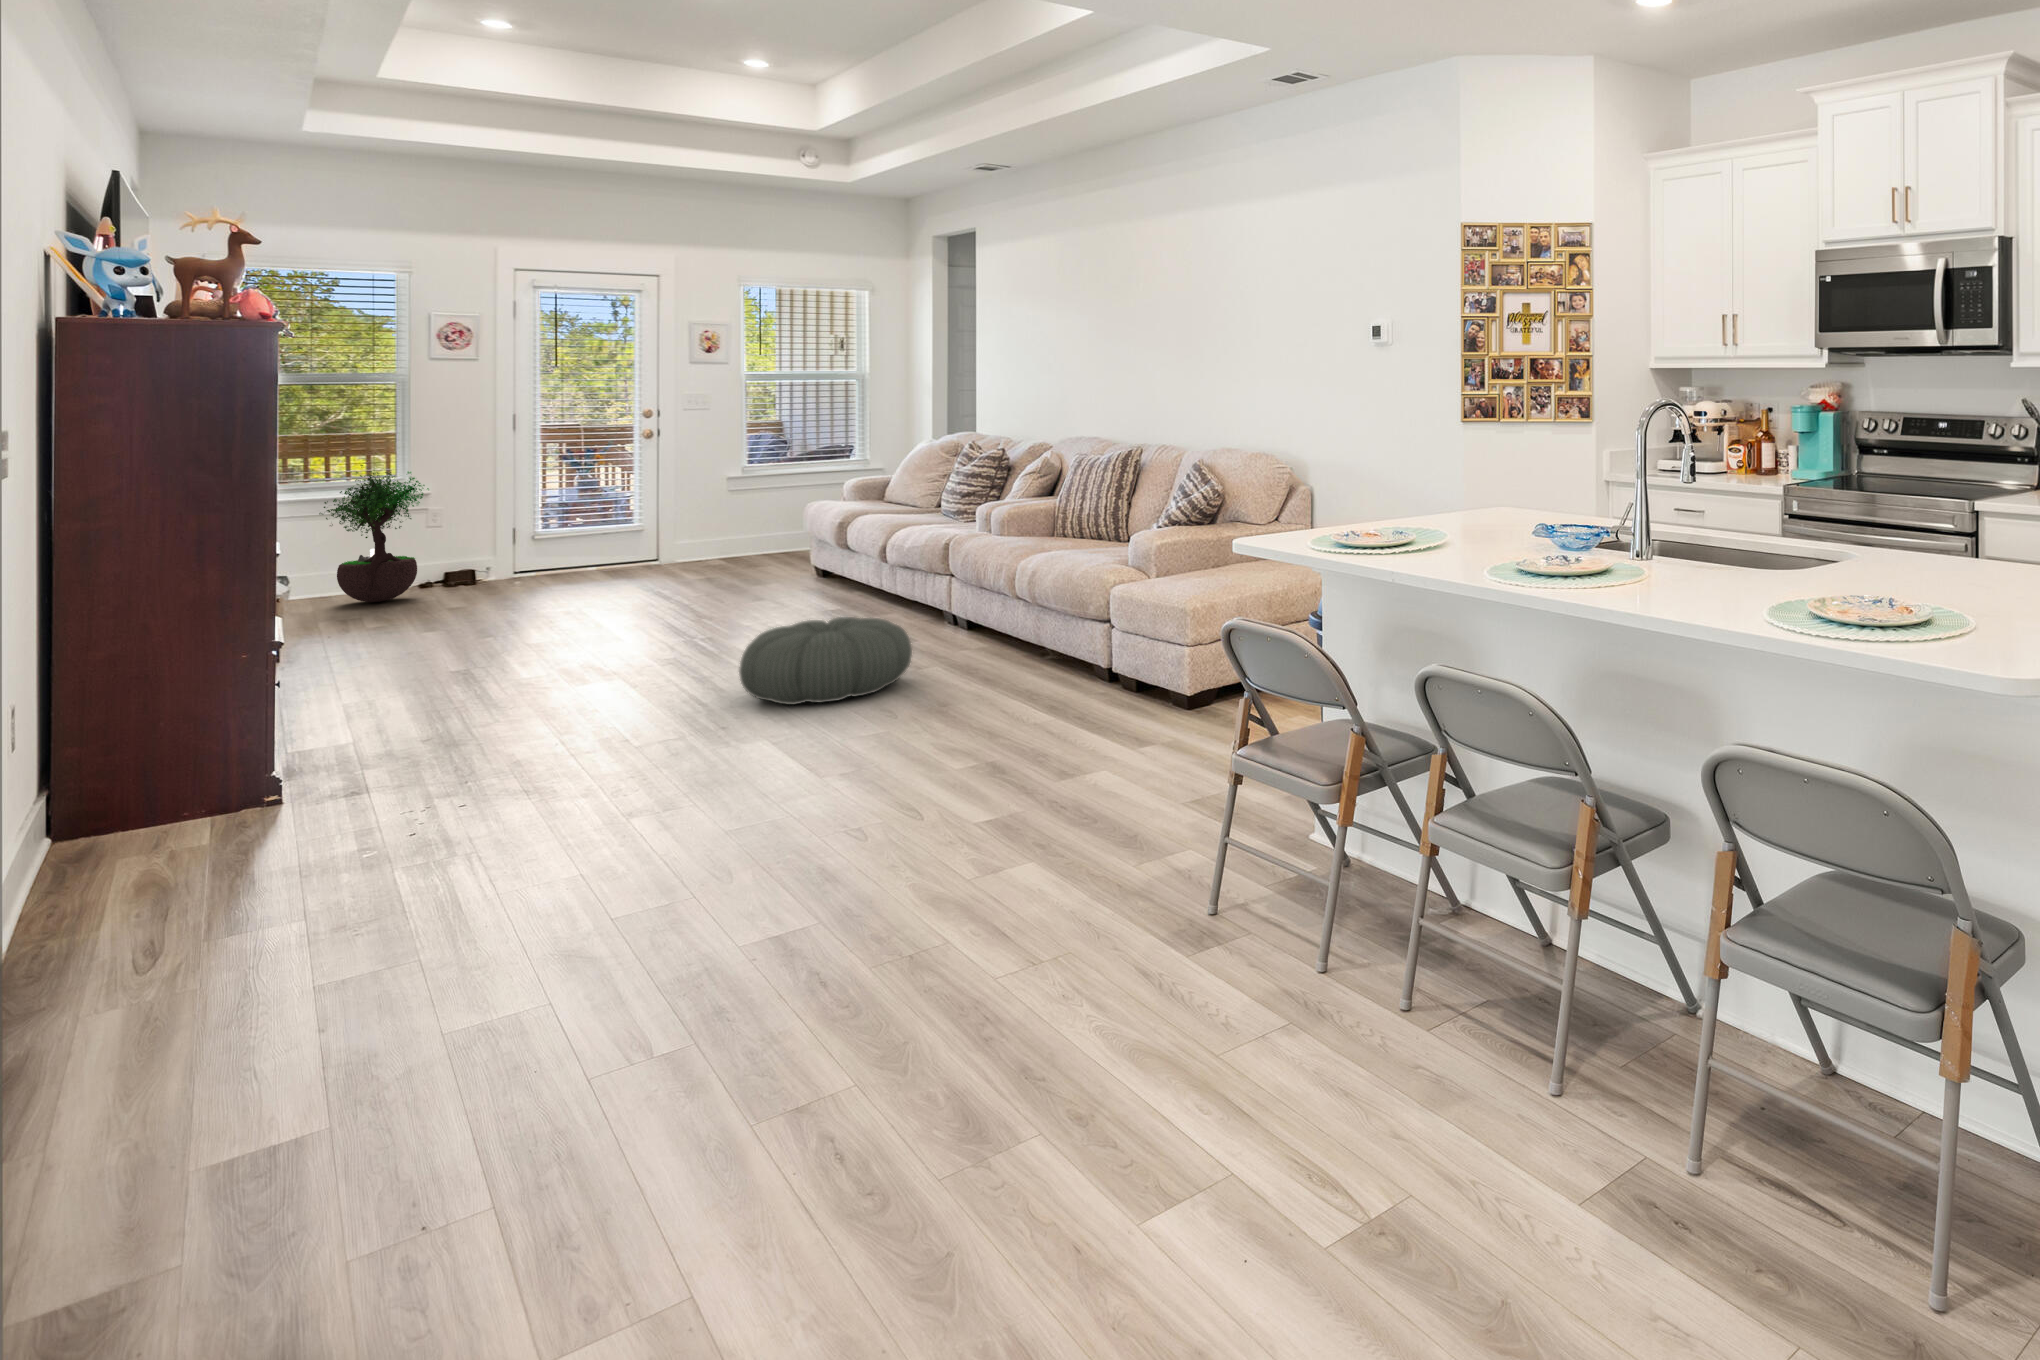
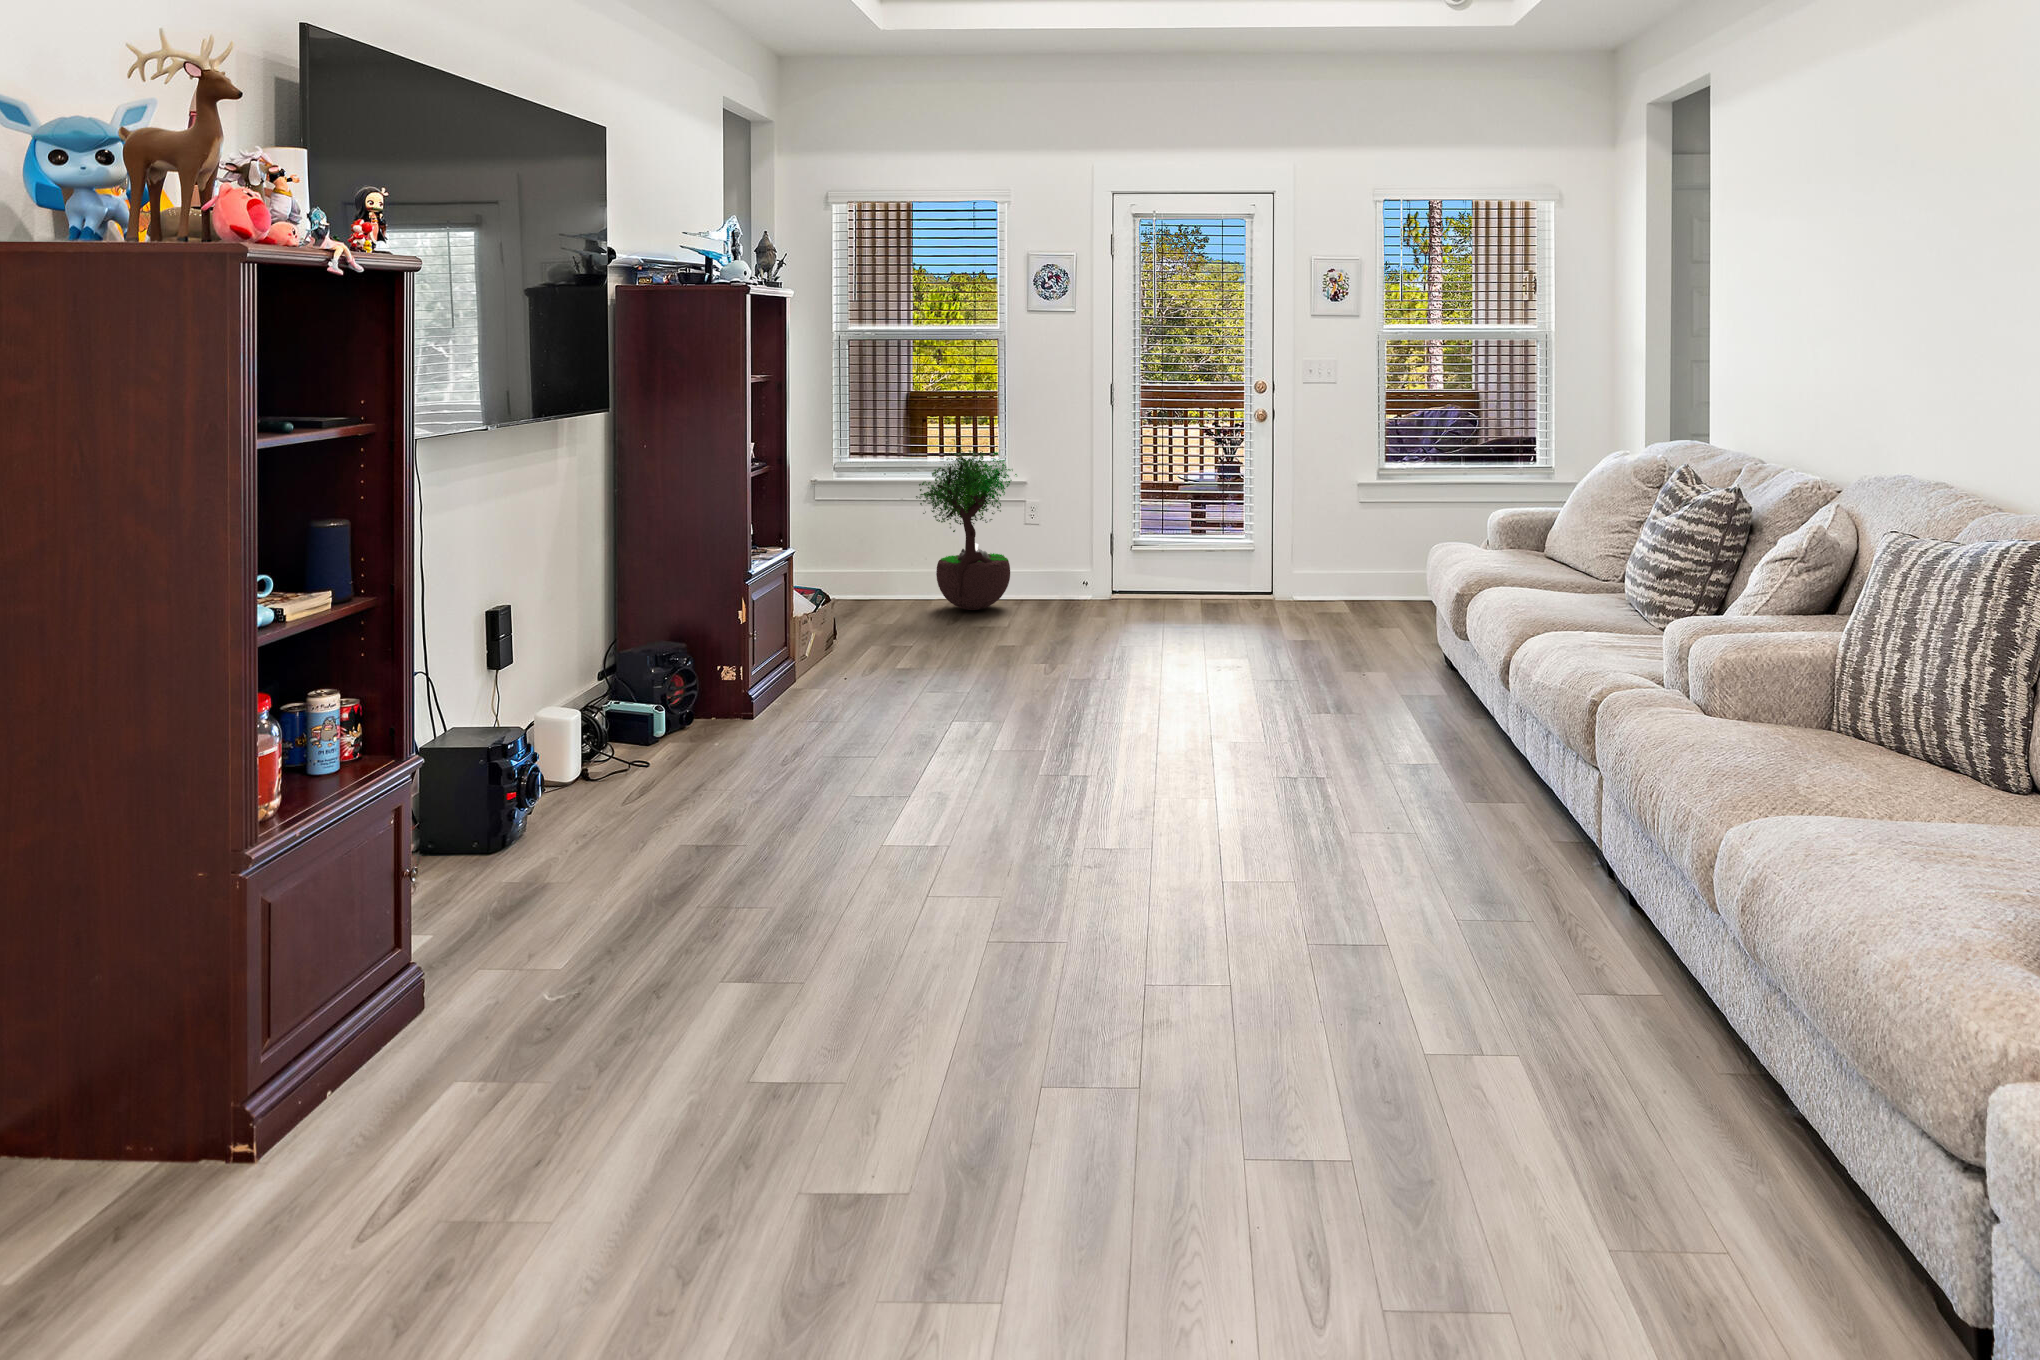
pouf: present [739,617,912,704] -> none [1060,894,1422,1169]

